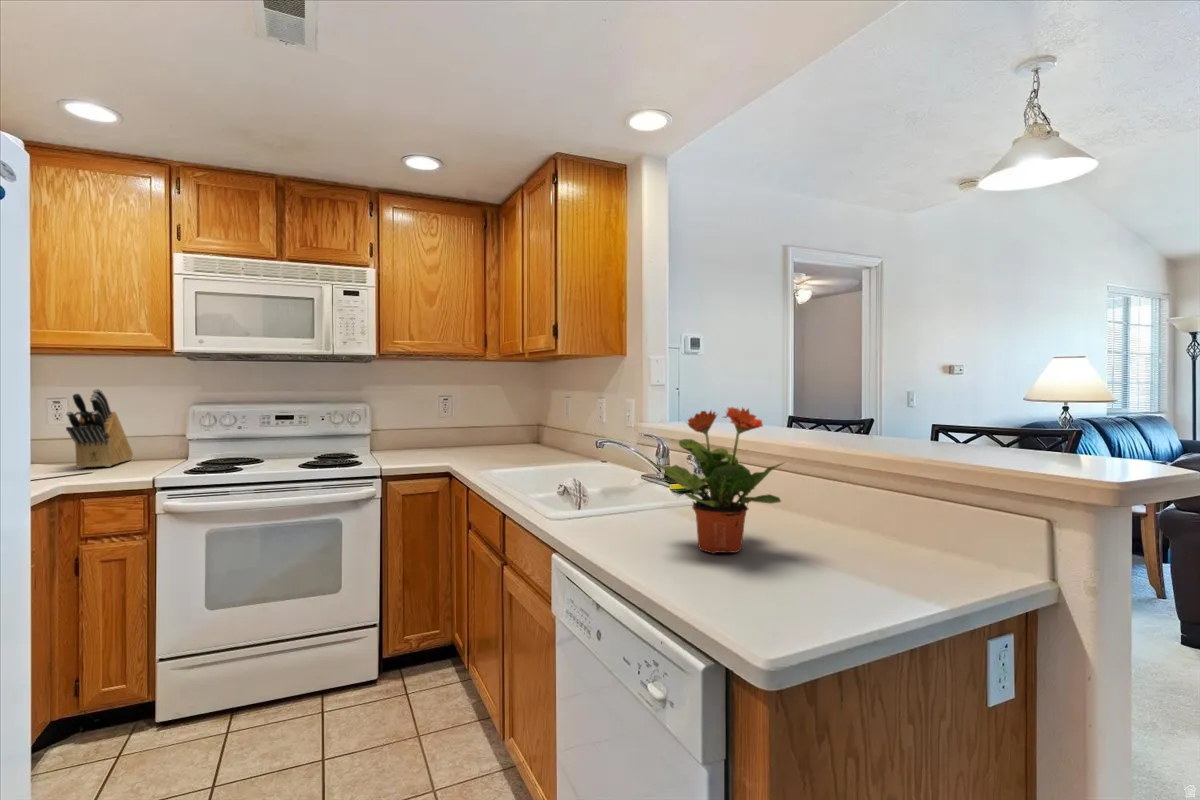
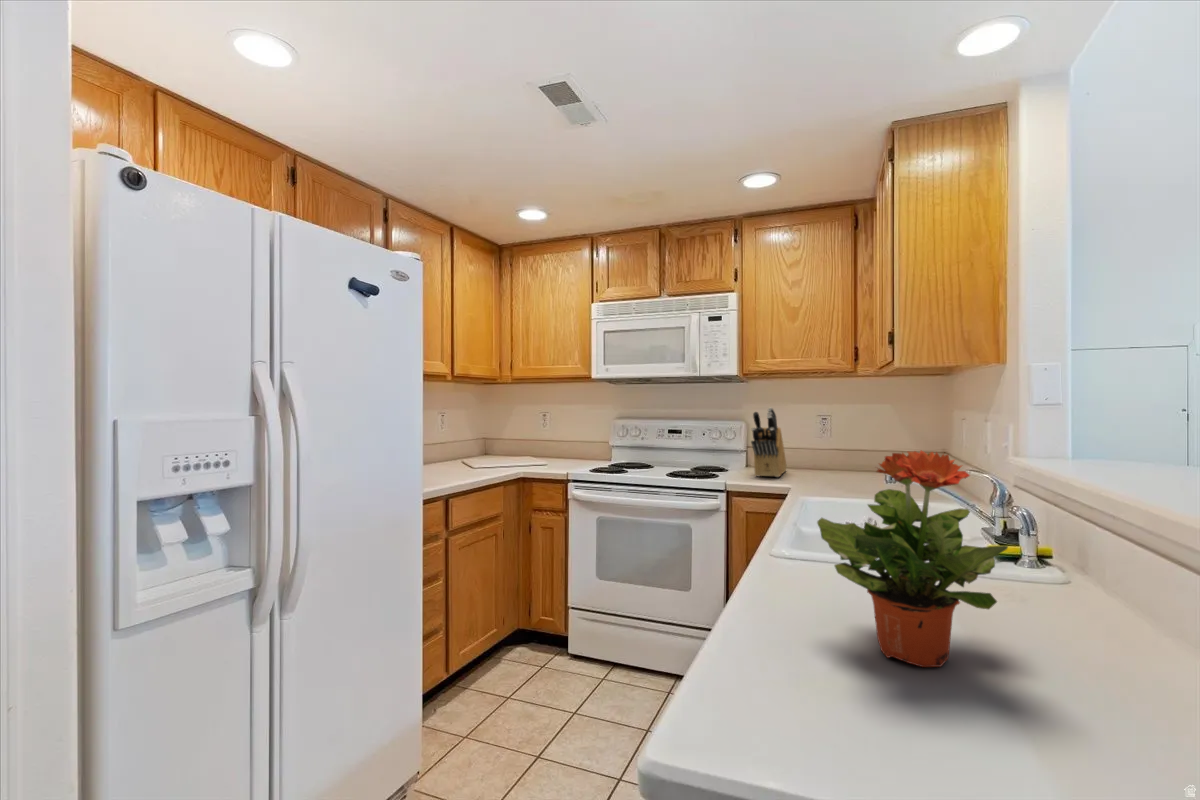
knife block: present [66,389,133,468] -> present [751,408,787,477]

